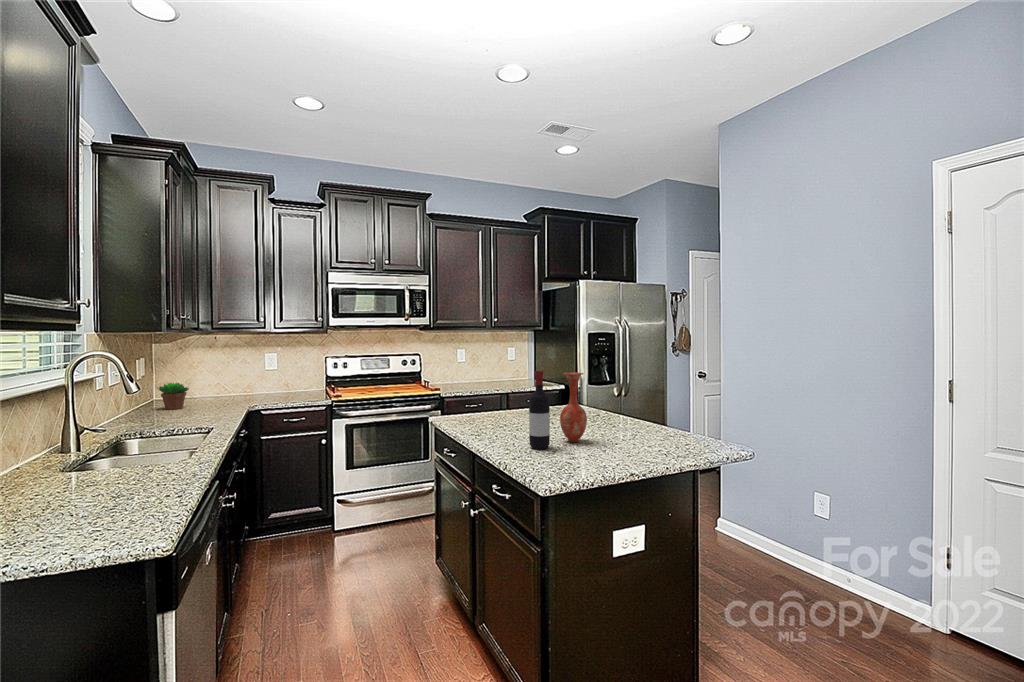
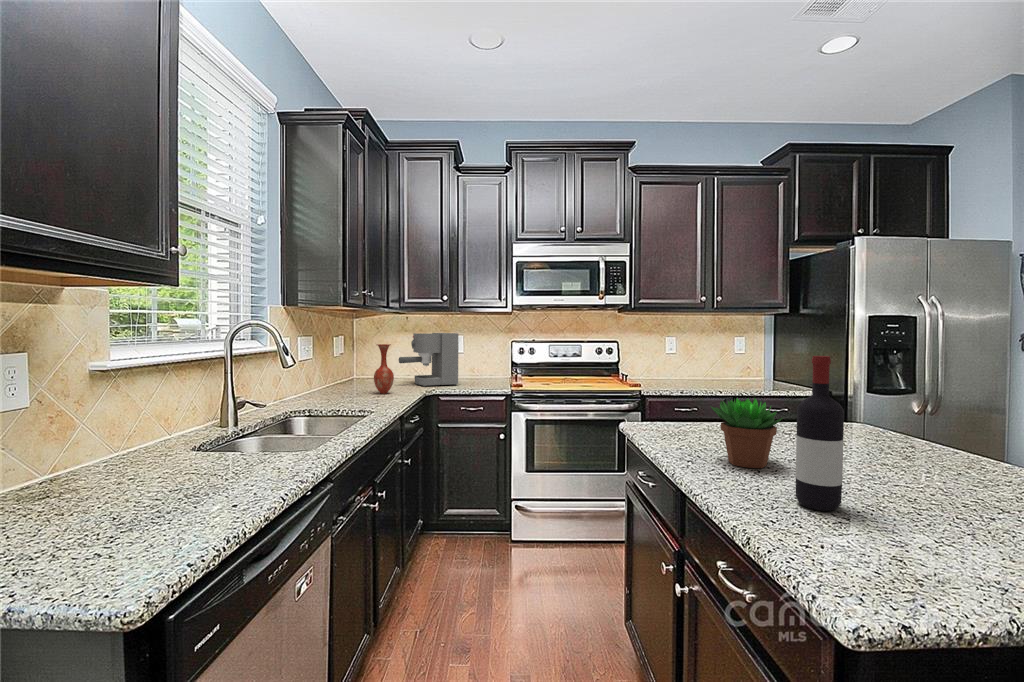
coffee maker: none [217,351,278,402] -> present [399,333,458,387]
vase: present [560,373,587,442] -> present [374,344,394,394]
succulent plant: present [158,383,189,410] -> present [711,398,782,468]

